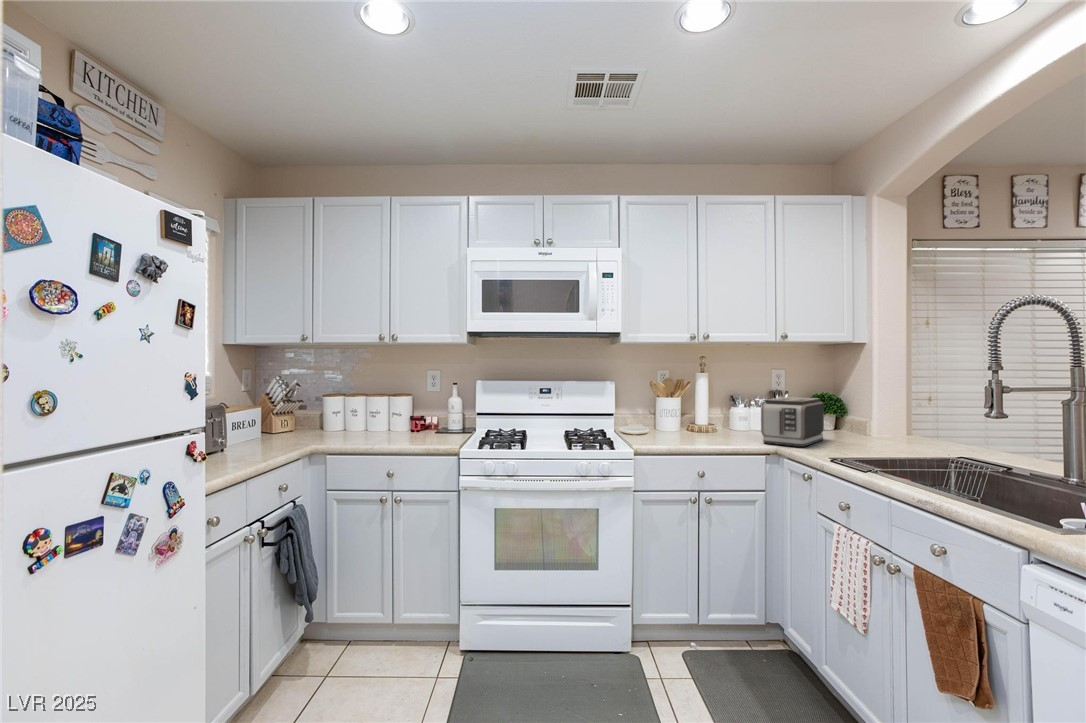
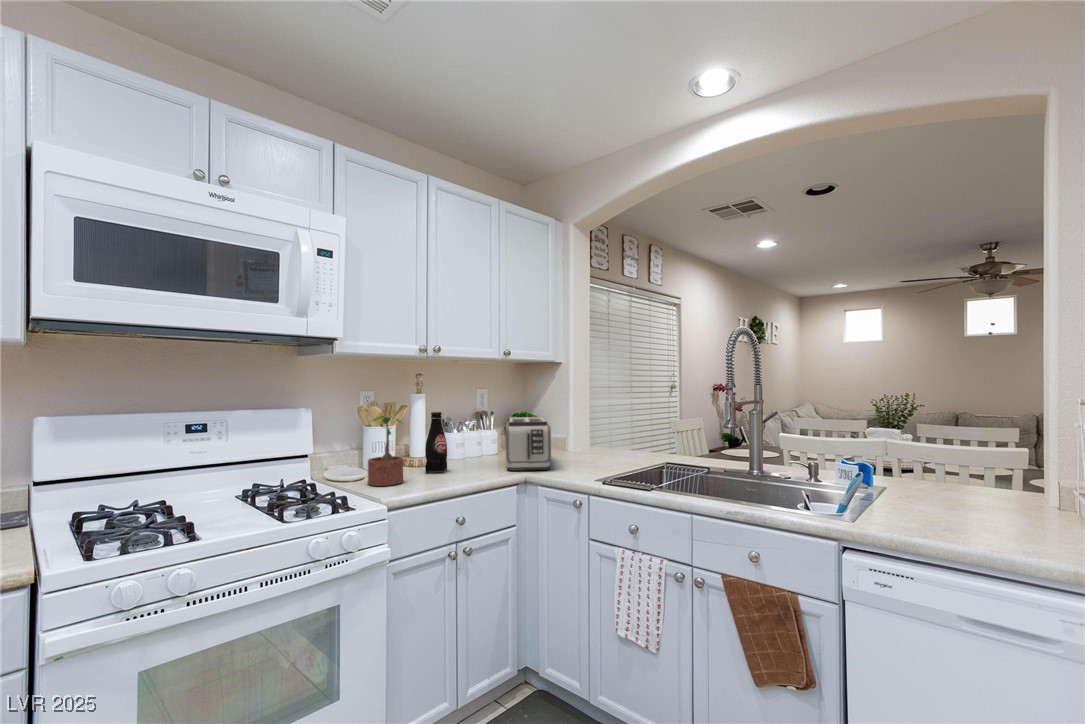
bottle: none [694,388,716,438] -> present [425,412,447,473]
potted plant: none [644,389,671,440] -> present [368,416,403,486]

